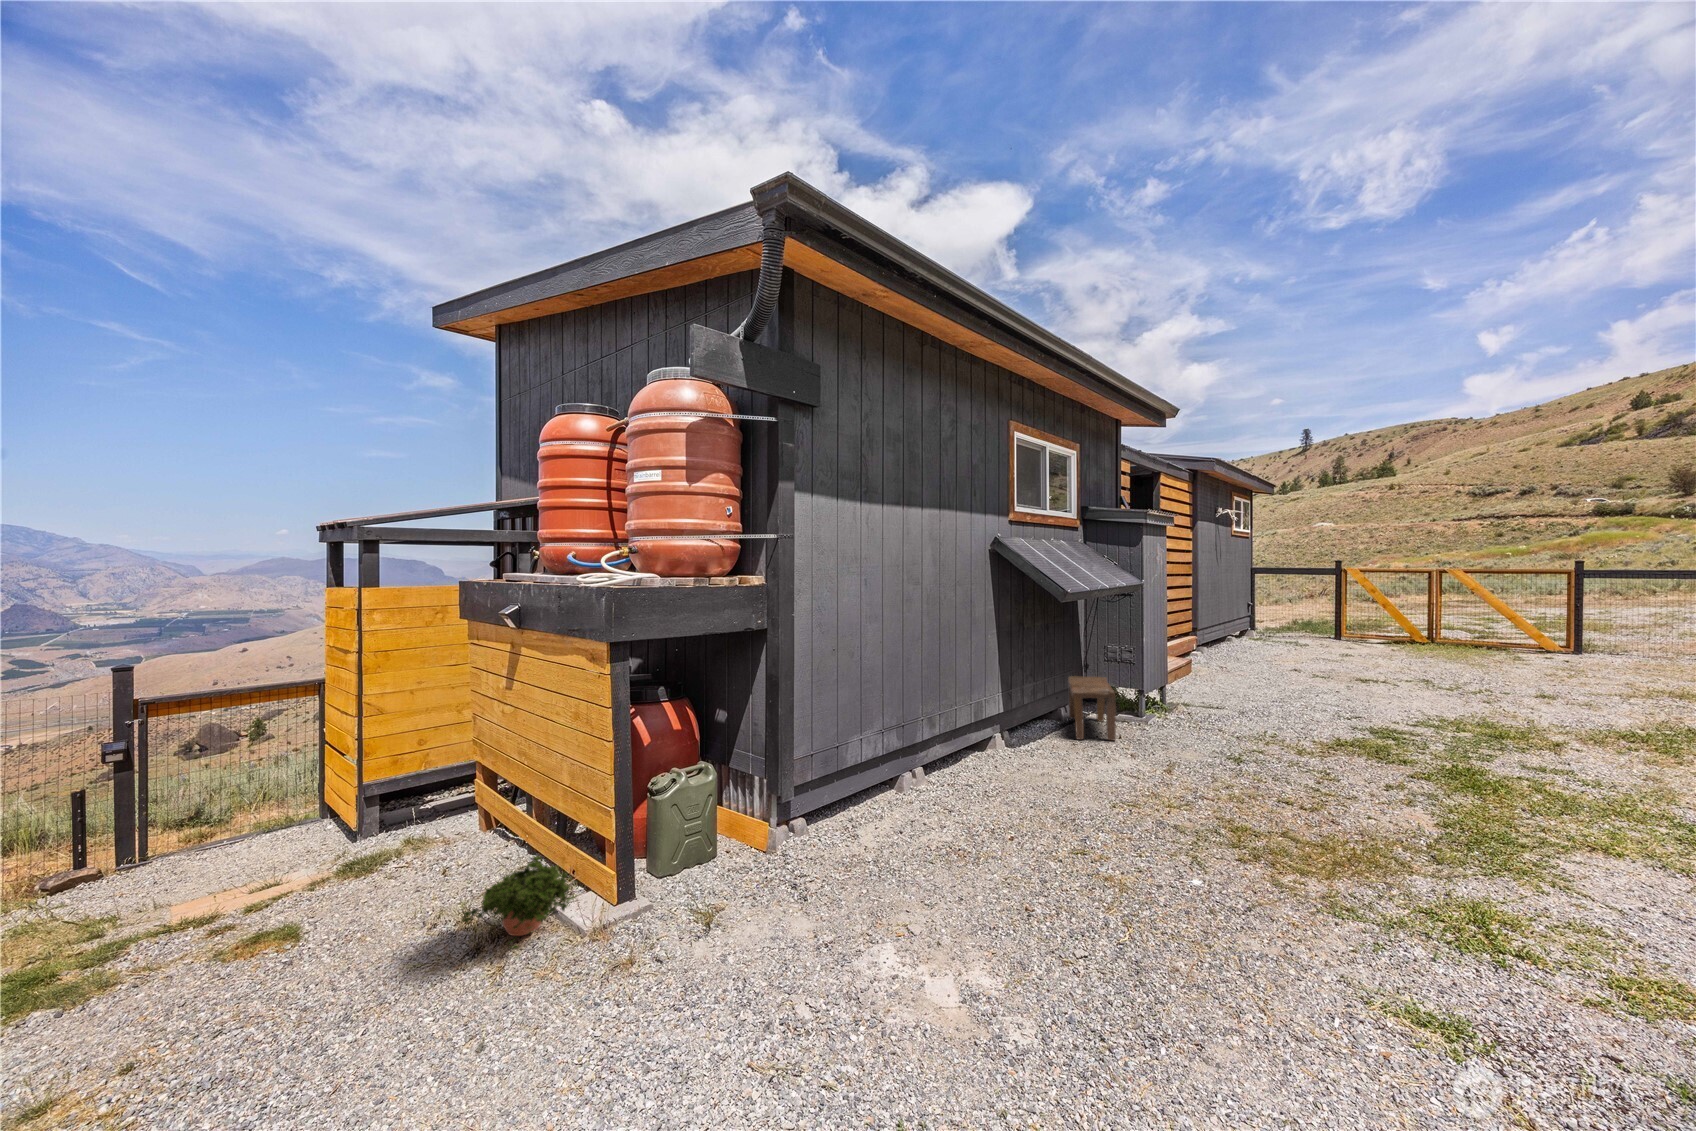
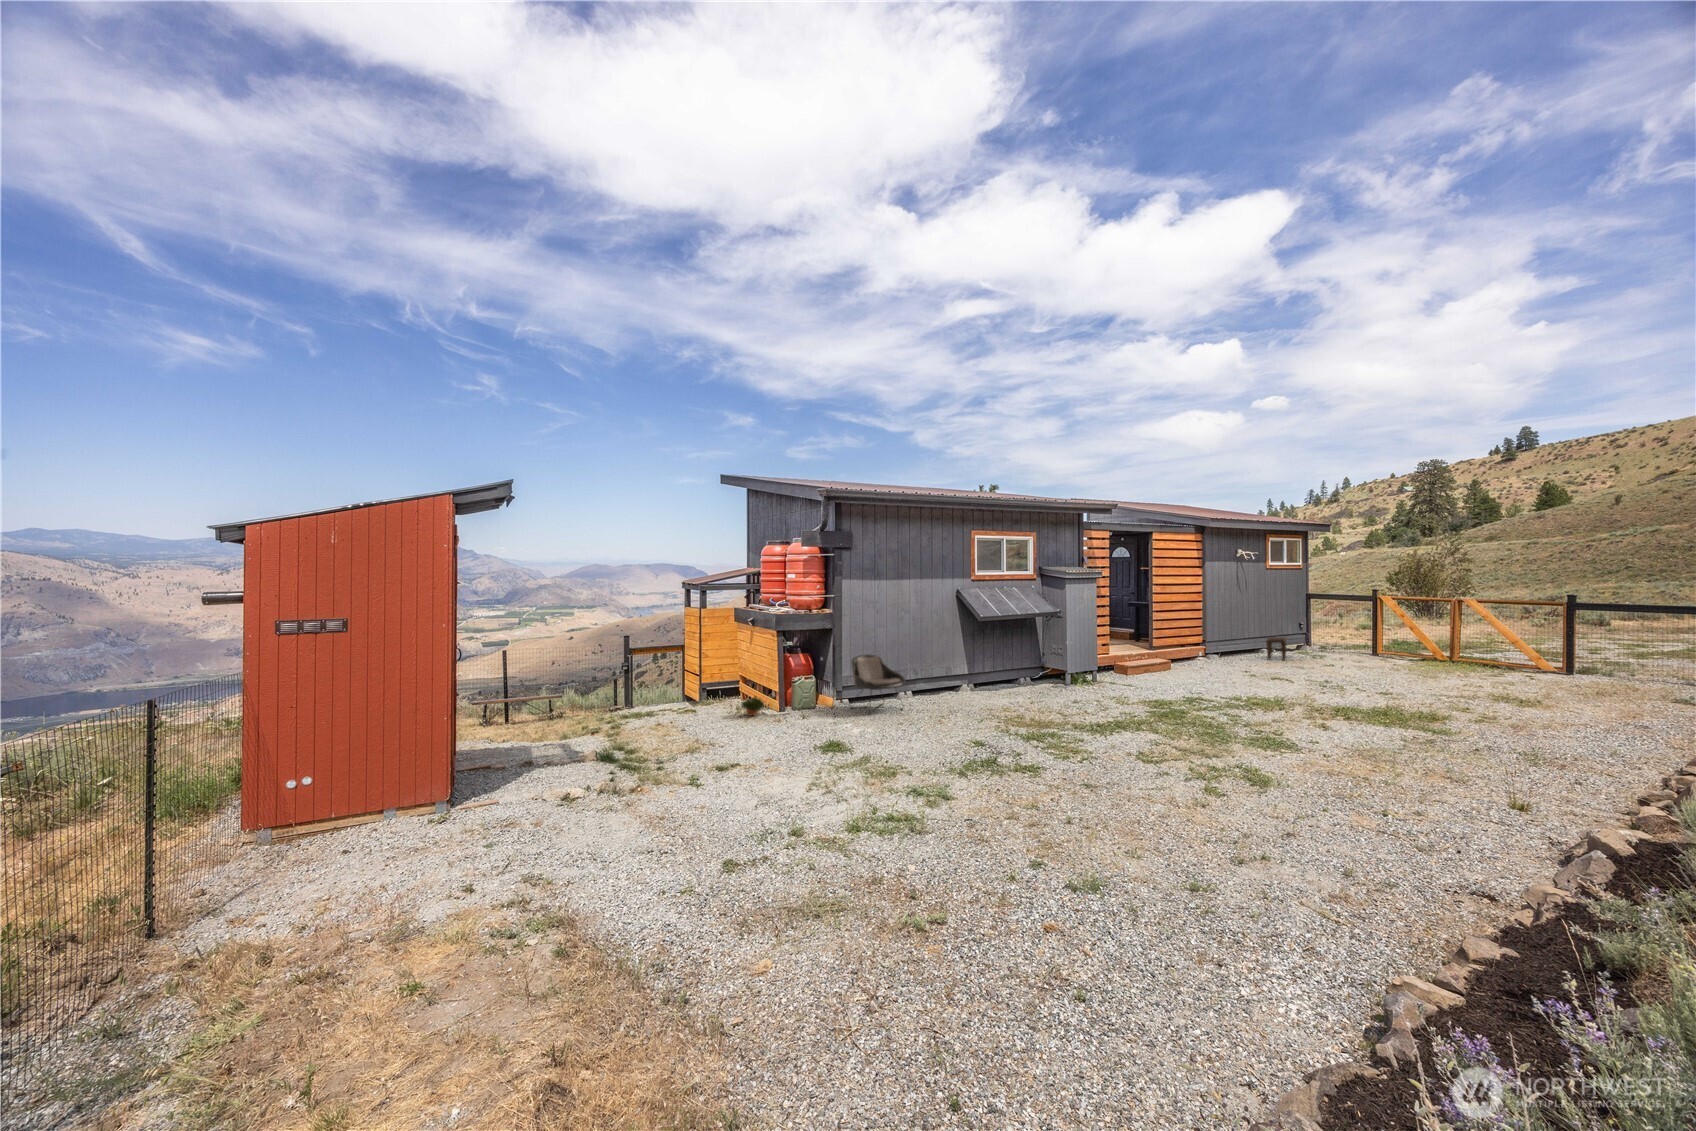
bench: present [1068,676,1116,740] -> present [1266,637,1287,660]
lounge chair: none [812,690,961,867] -> present [851,654,906,713]

